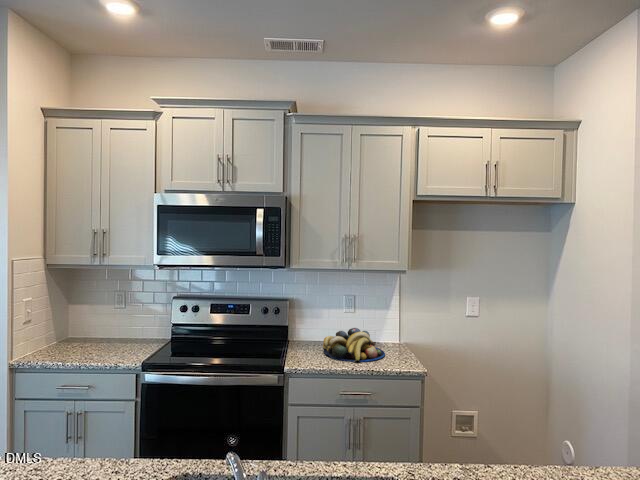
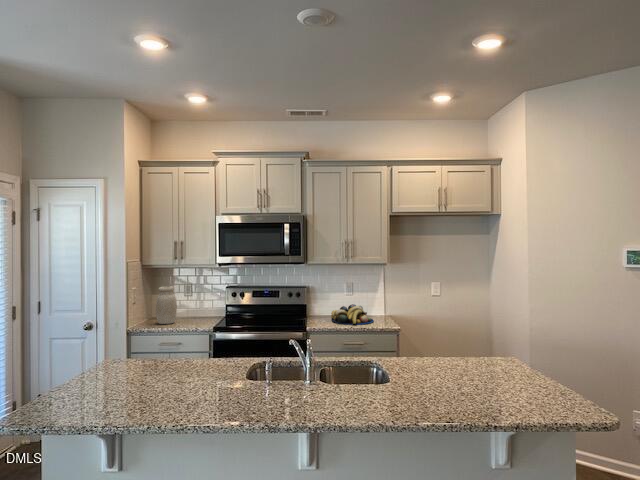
jar: none [60,296,94,353] -> present [156,286,177,324]

